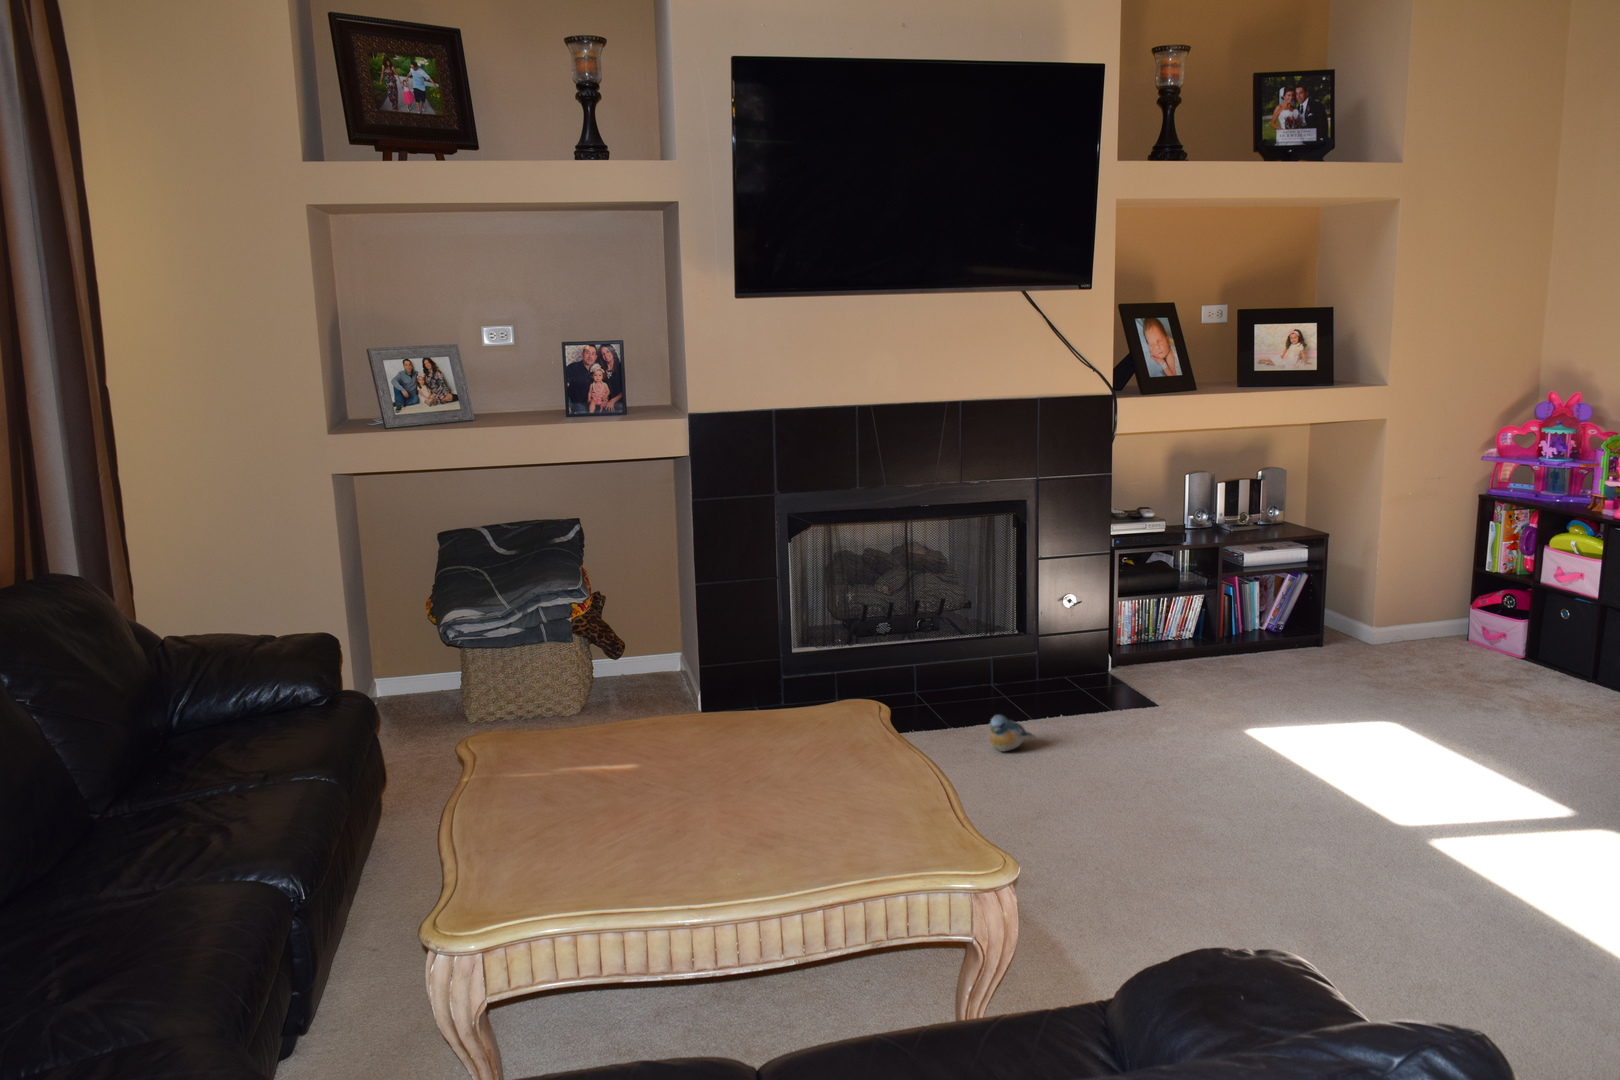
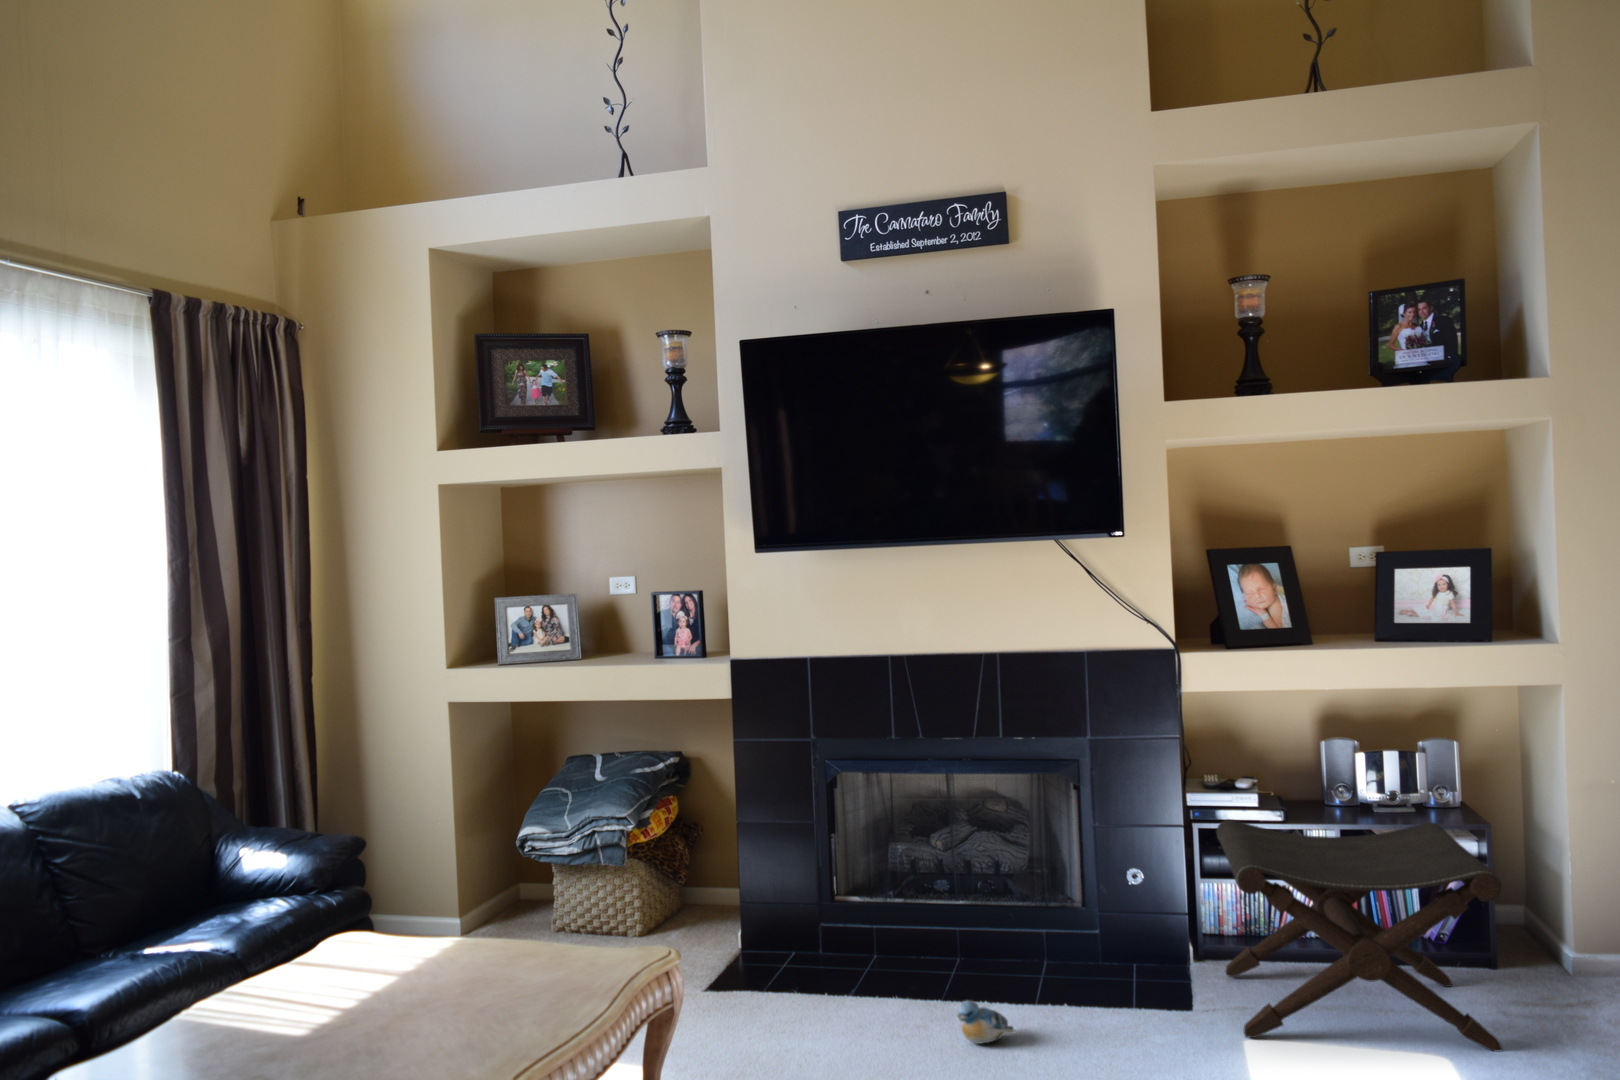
footstool: none [1139,537,1390,717] -> present [1216,820,1502,1051]

